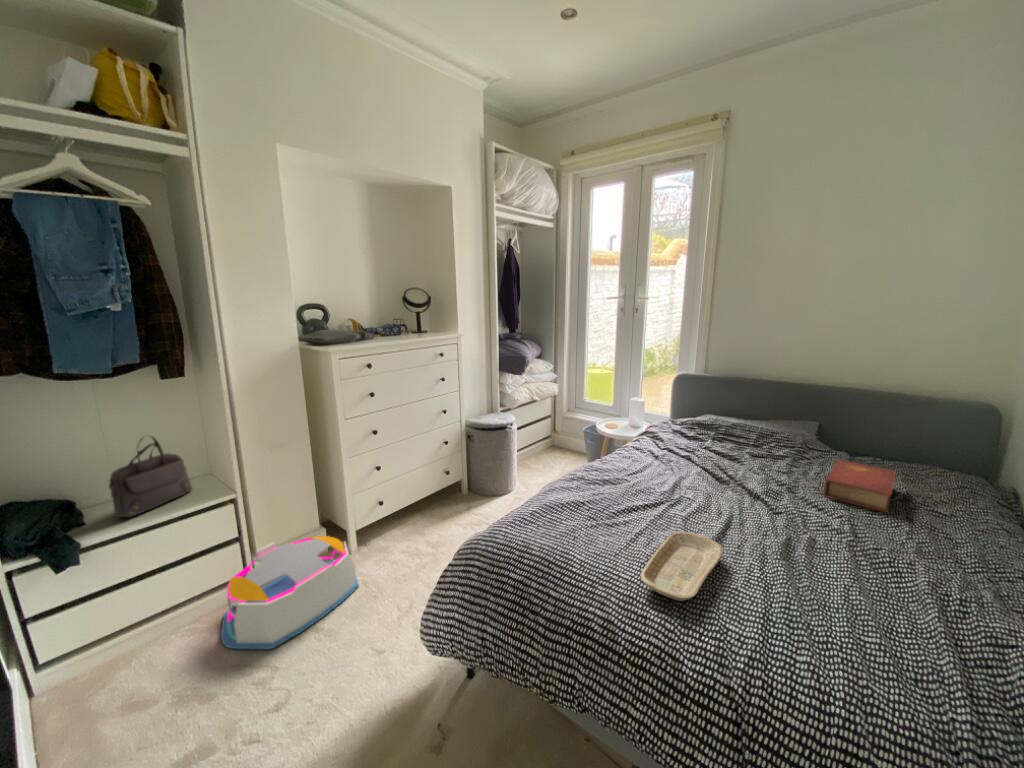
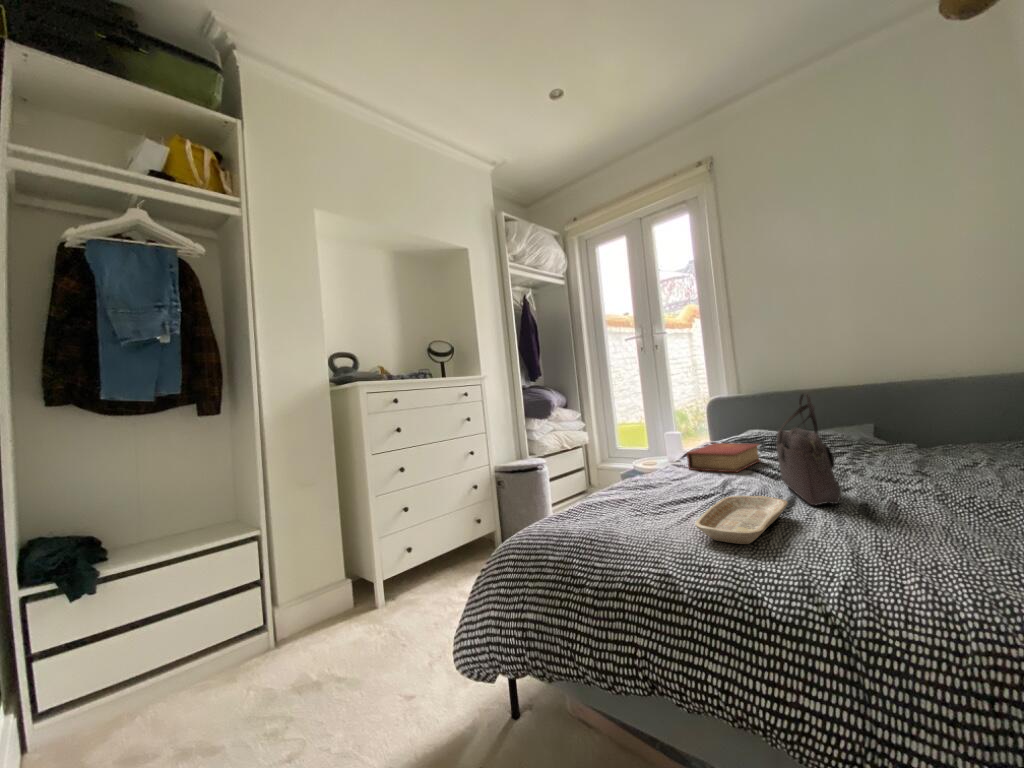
handbag: present [109,437,192,517] -> present [776,393,842,505]
book: present [823,460,896,513] -> present [687,443,760,472]
storage bin: present [221,536,359,649] -> none [232,580,385,700]

